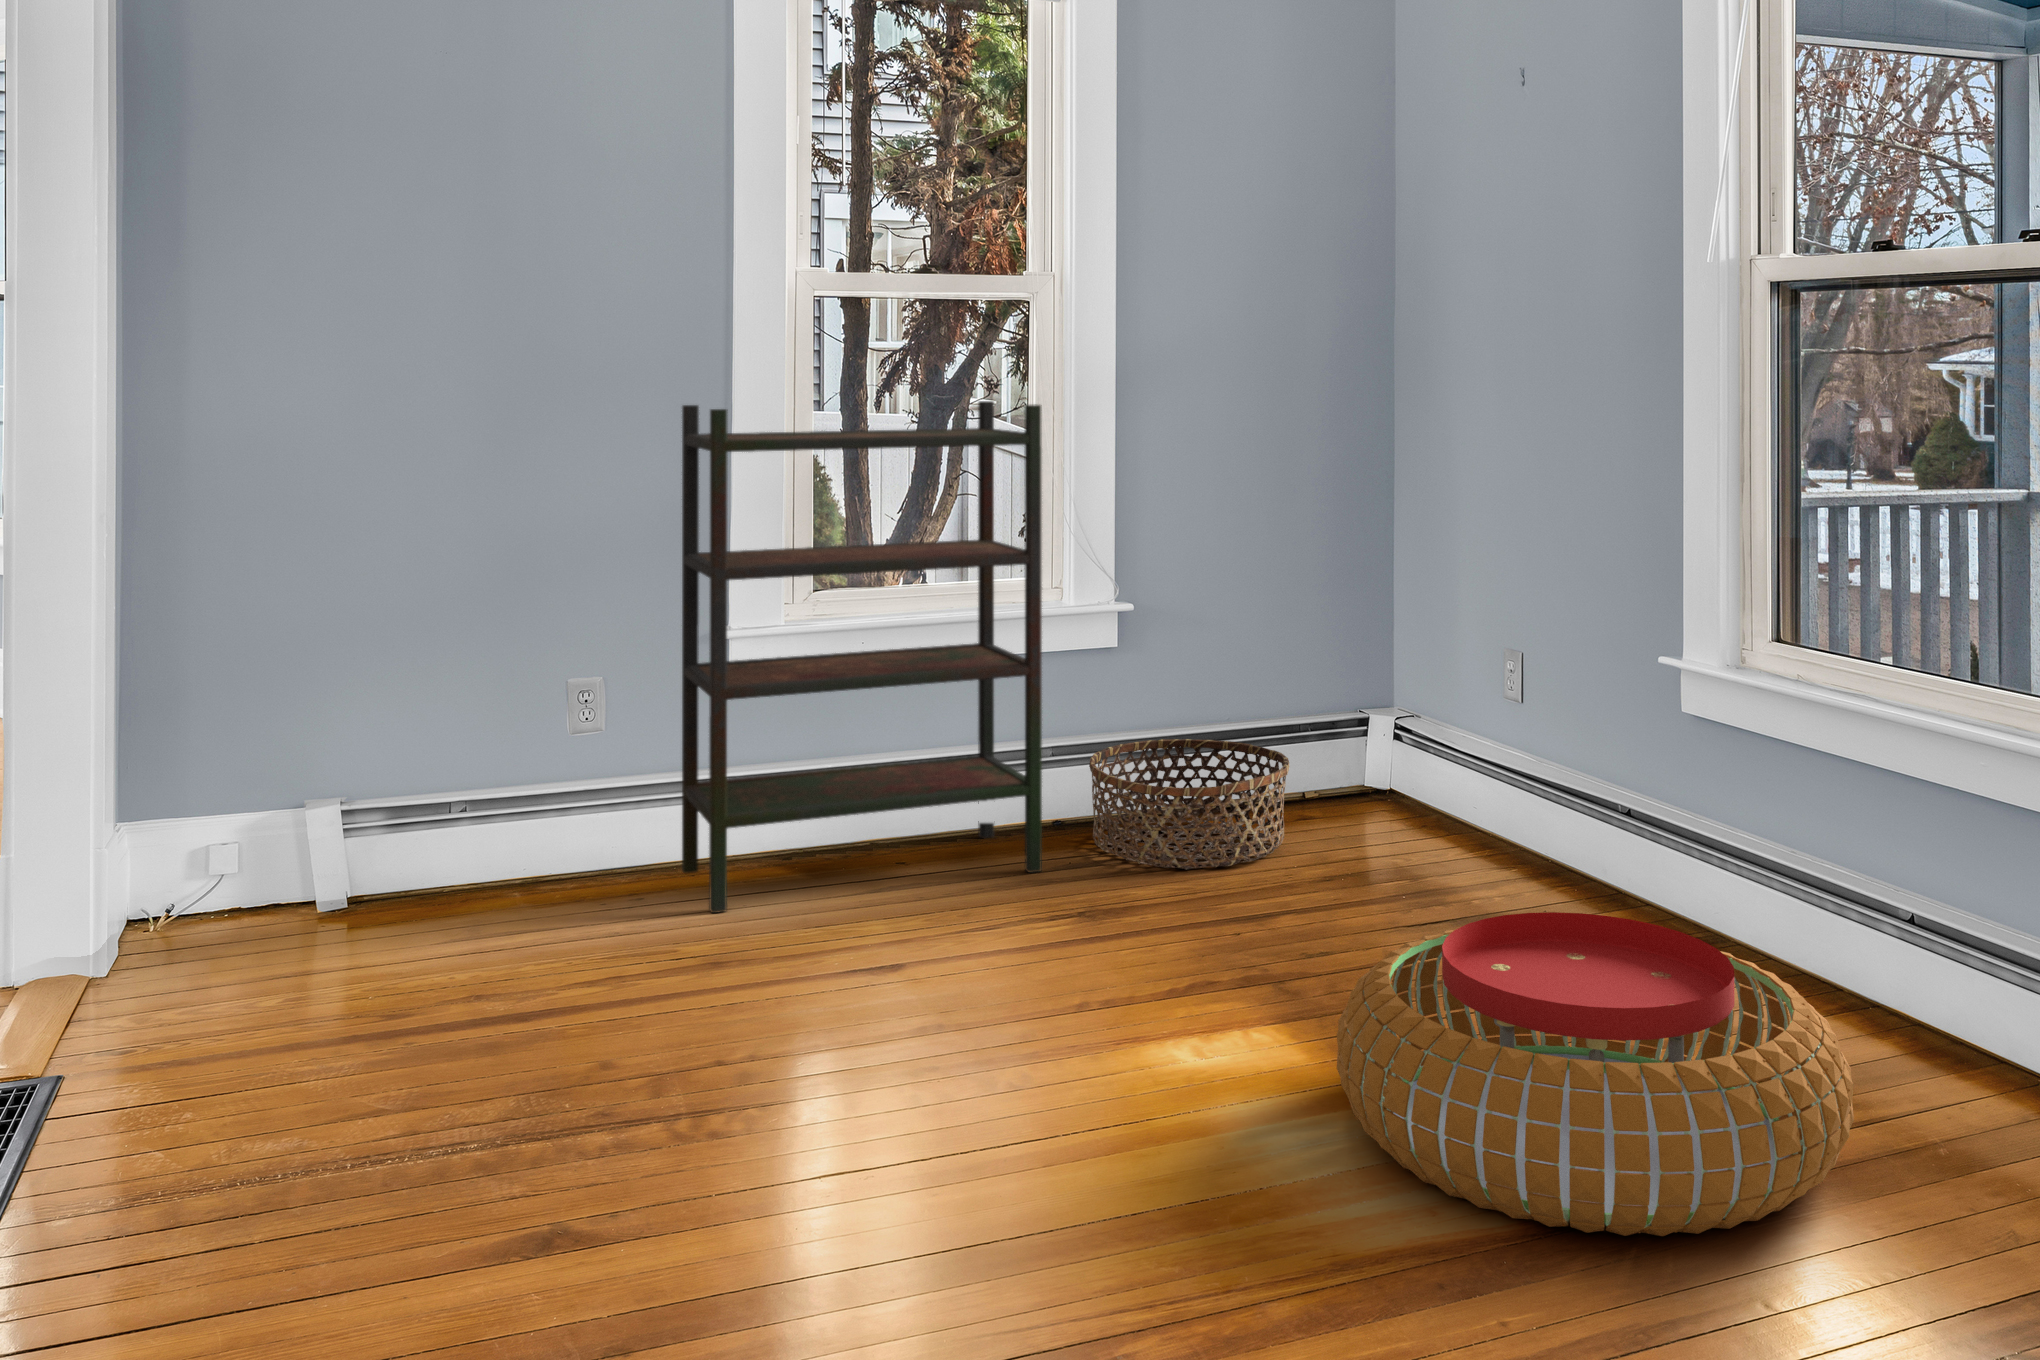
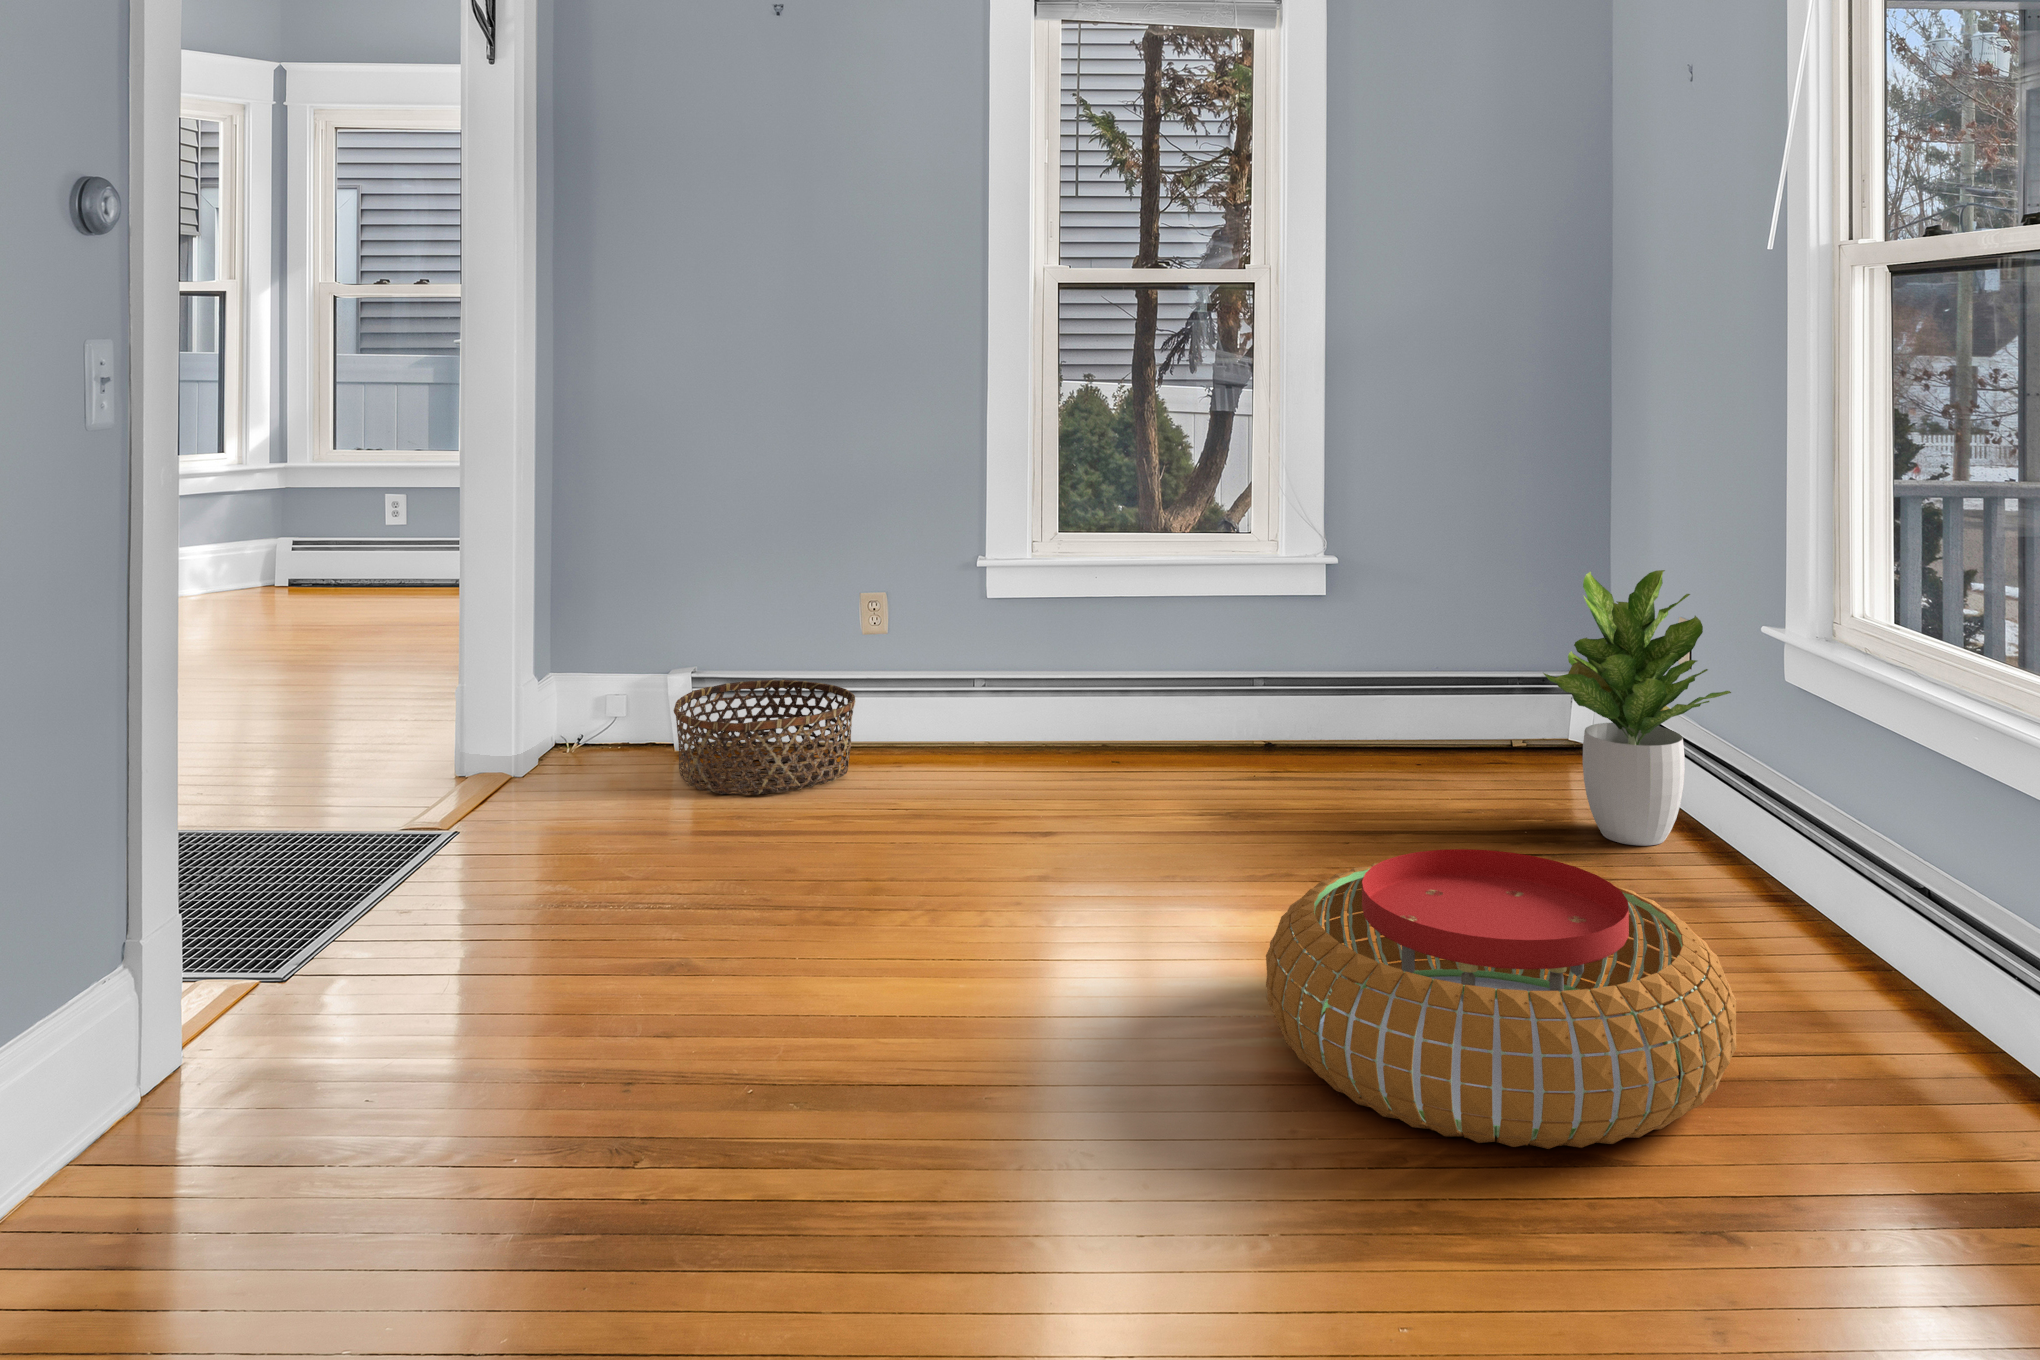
bookshelf: present [682,401,1042,913] -> none [940,379,1222,783]
potted plant: none [1407,596,1605,891] -> present [1543,570,1731,846]
basket: present [1089,739,1289,870] -> present [673,680,855,795]

